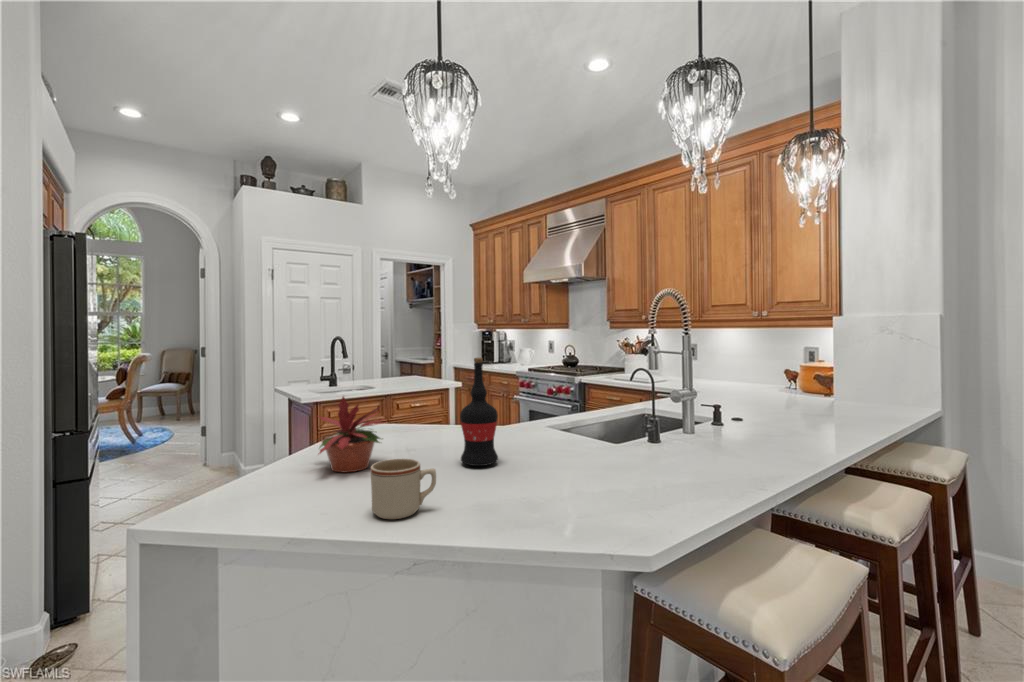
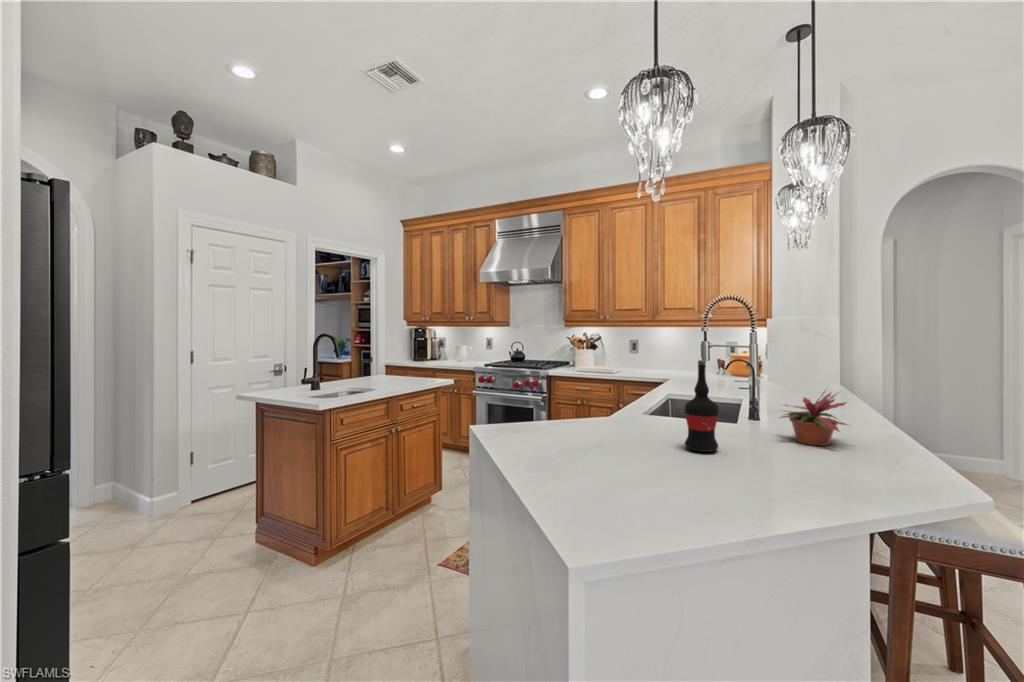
potted plant: present [318,397,384,472] -> present [781,392,846,446]
mug: present [371,459,436,519] -> none [740,448,785,499]

